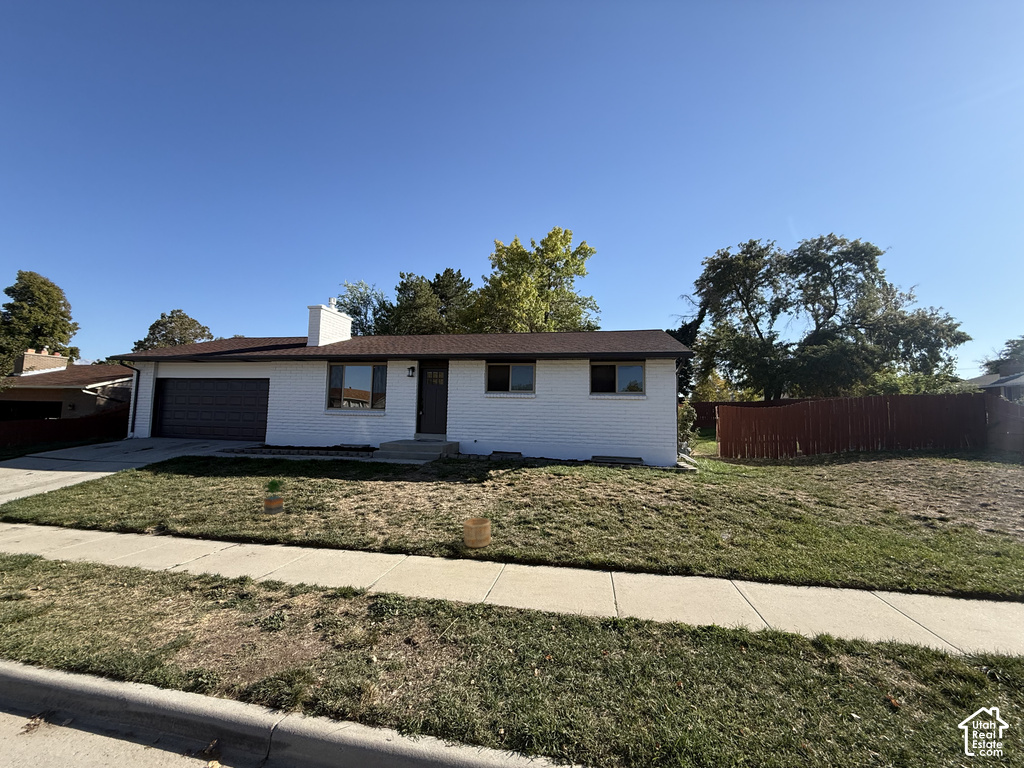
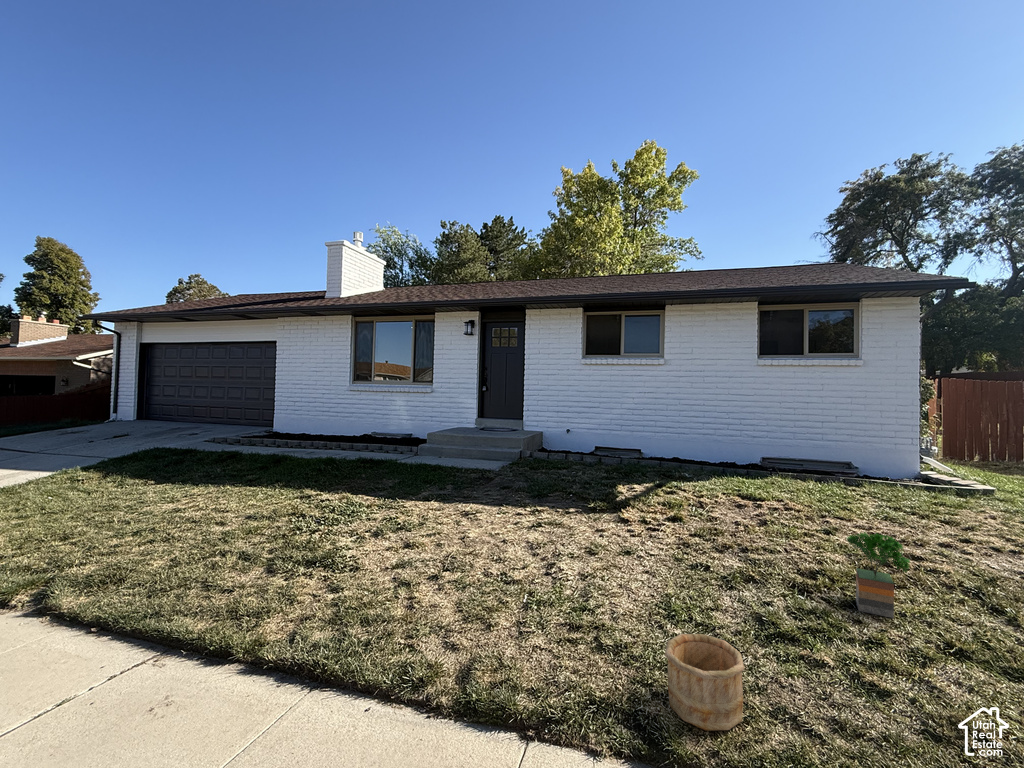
potted tree: present [263,480,286,514] -> present [847,532,910,618]

